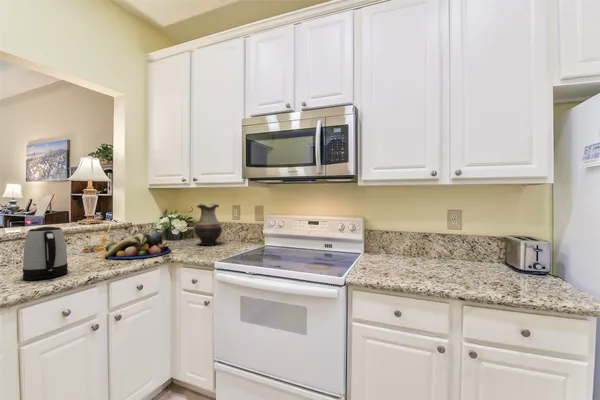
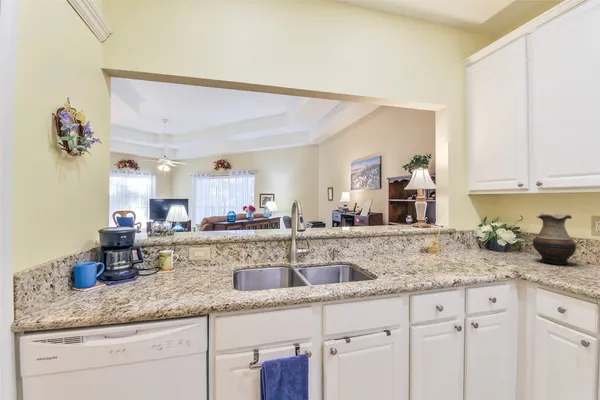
kettle: present [23,226,68,280] -> none [398,230,428,273]
fruit bowl: present [105,232,171,259] -> none [441,241,510,268]

